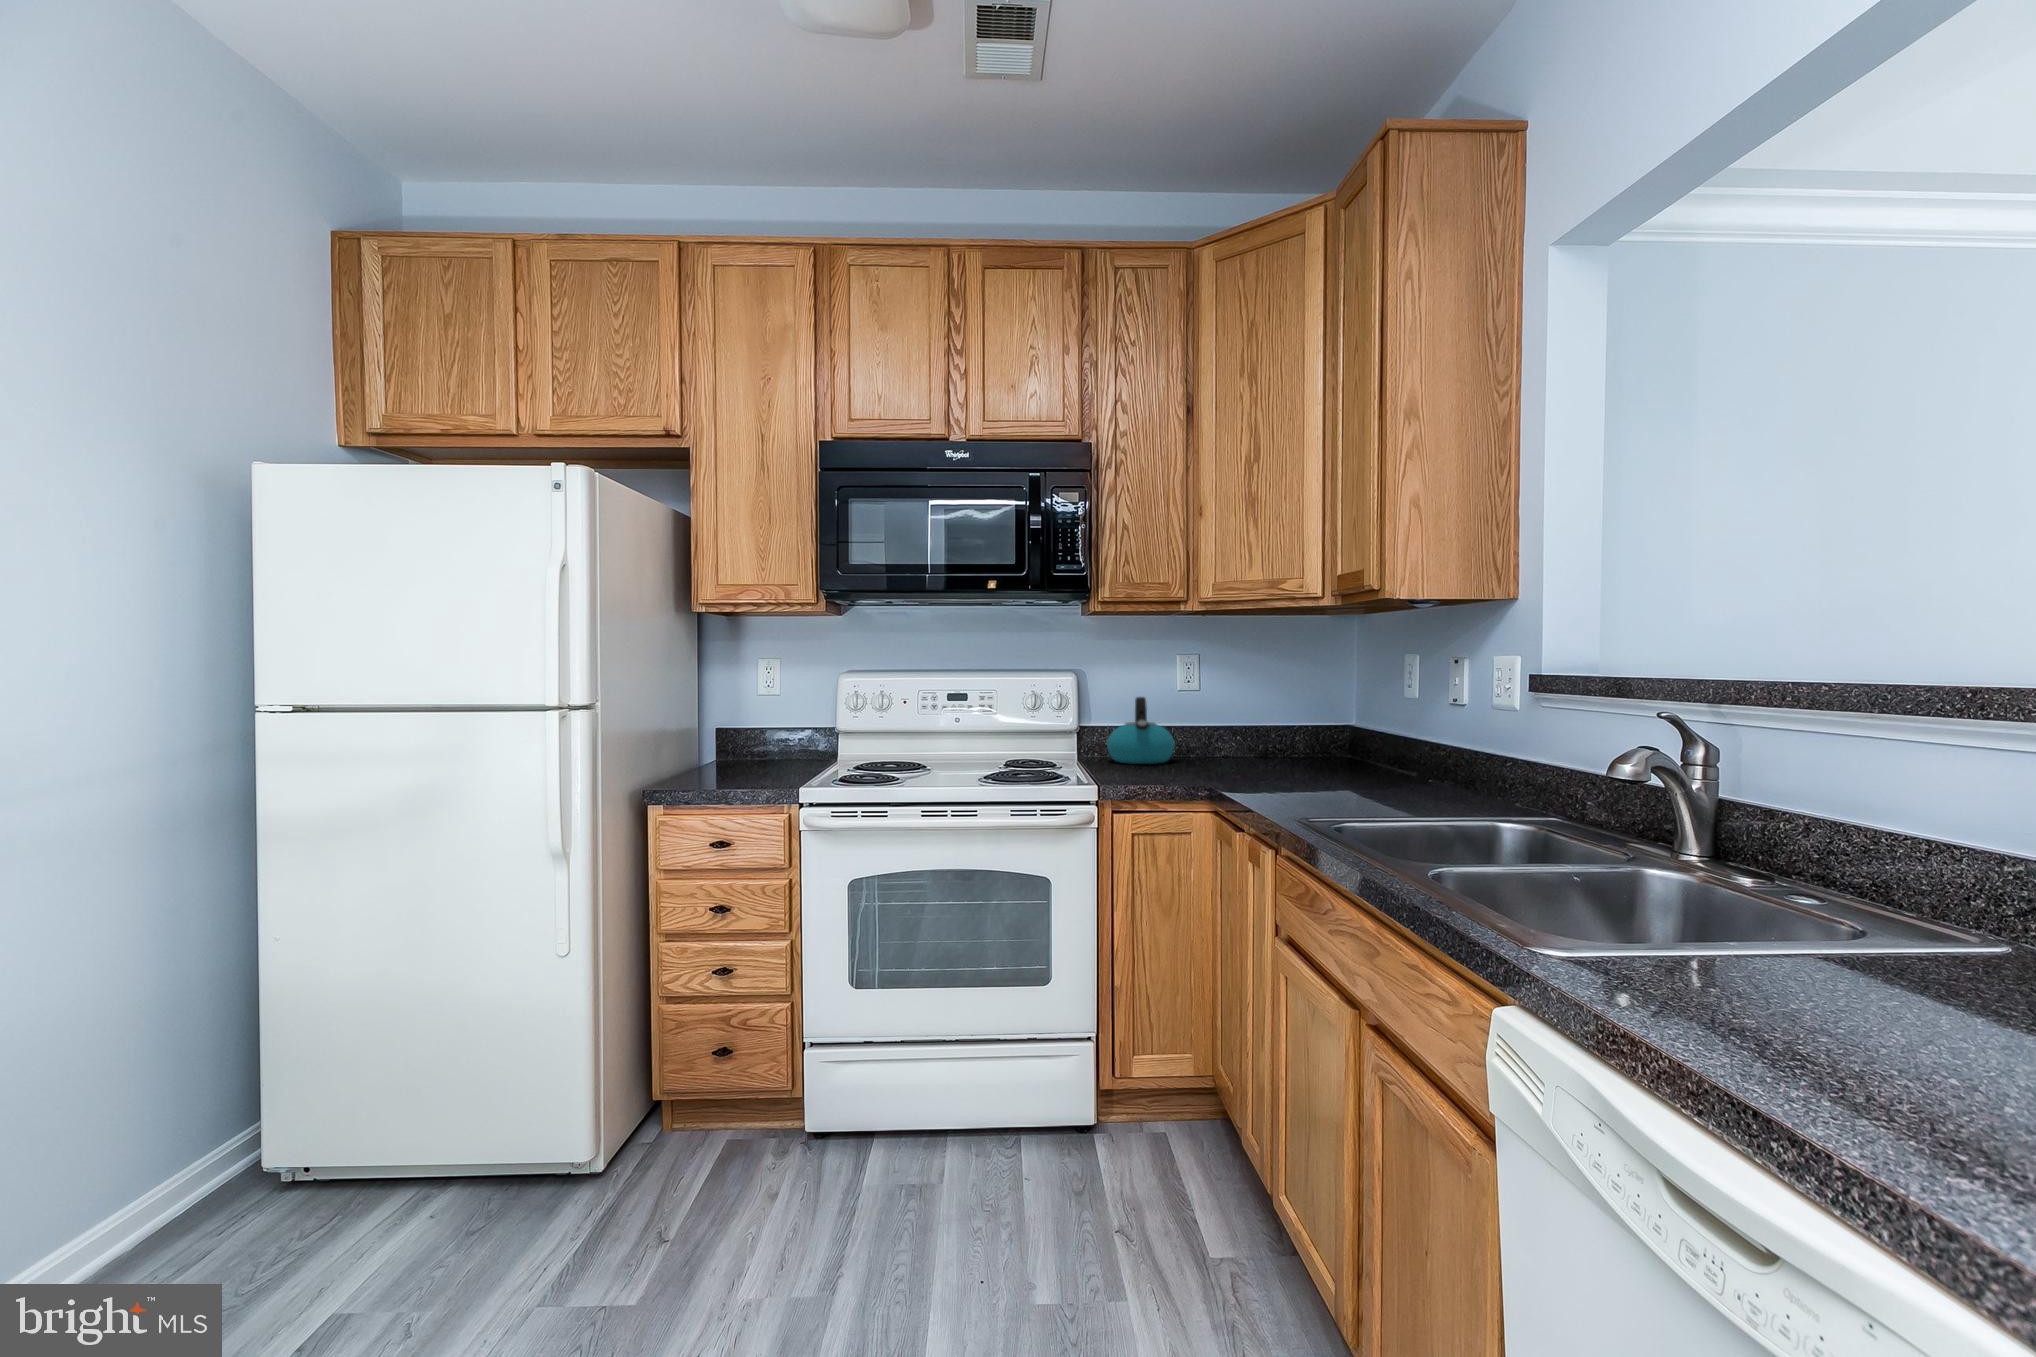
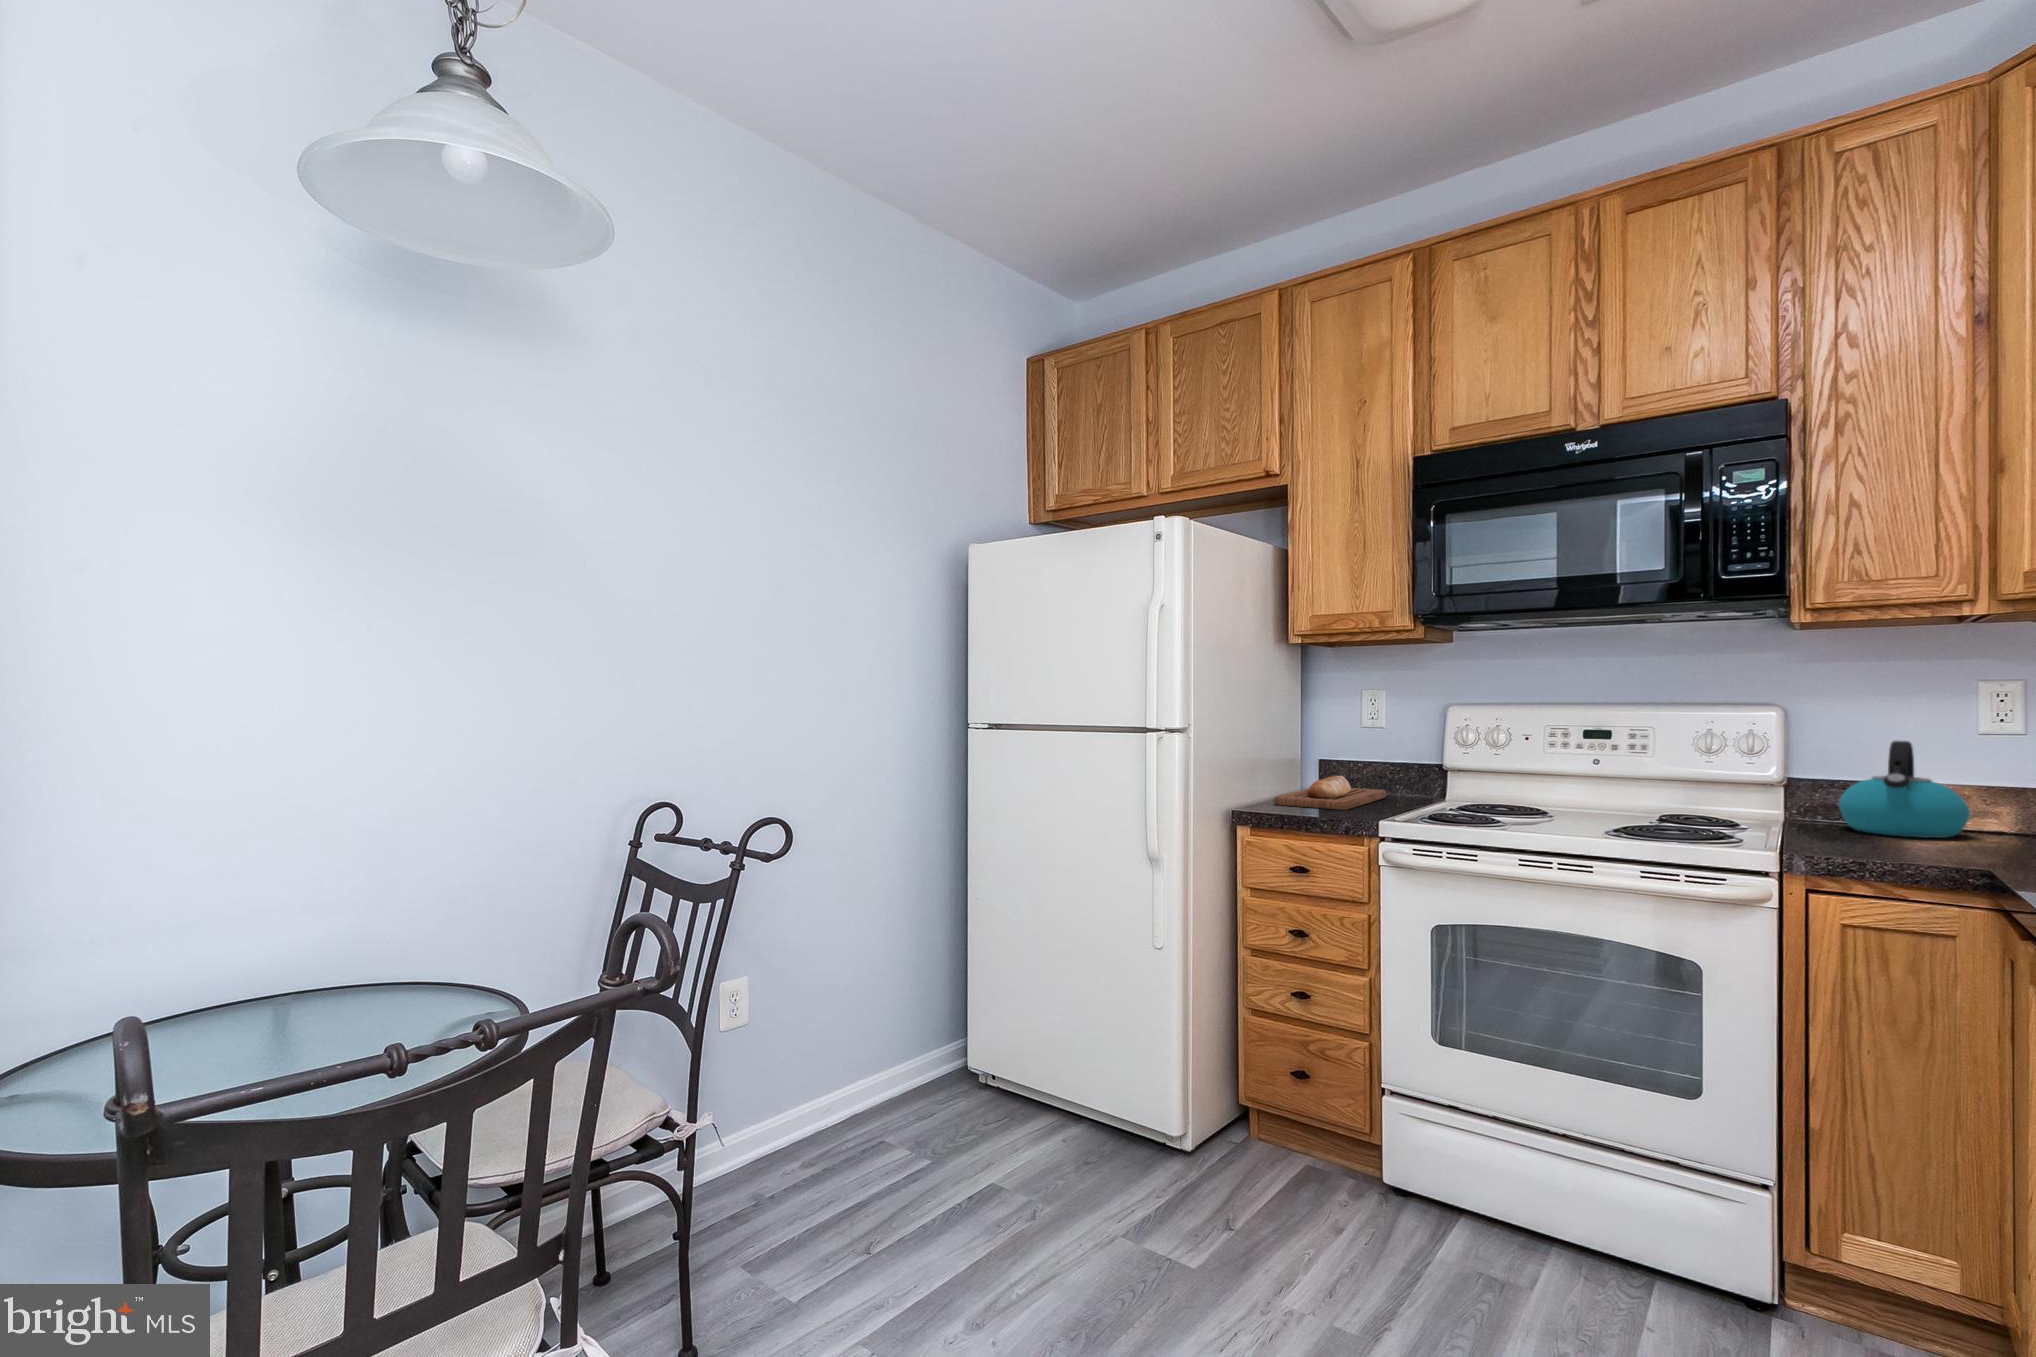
bread loaf: none [681,749,782,783] -> present [1274,776,1386,810]

